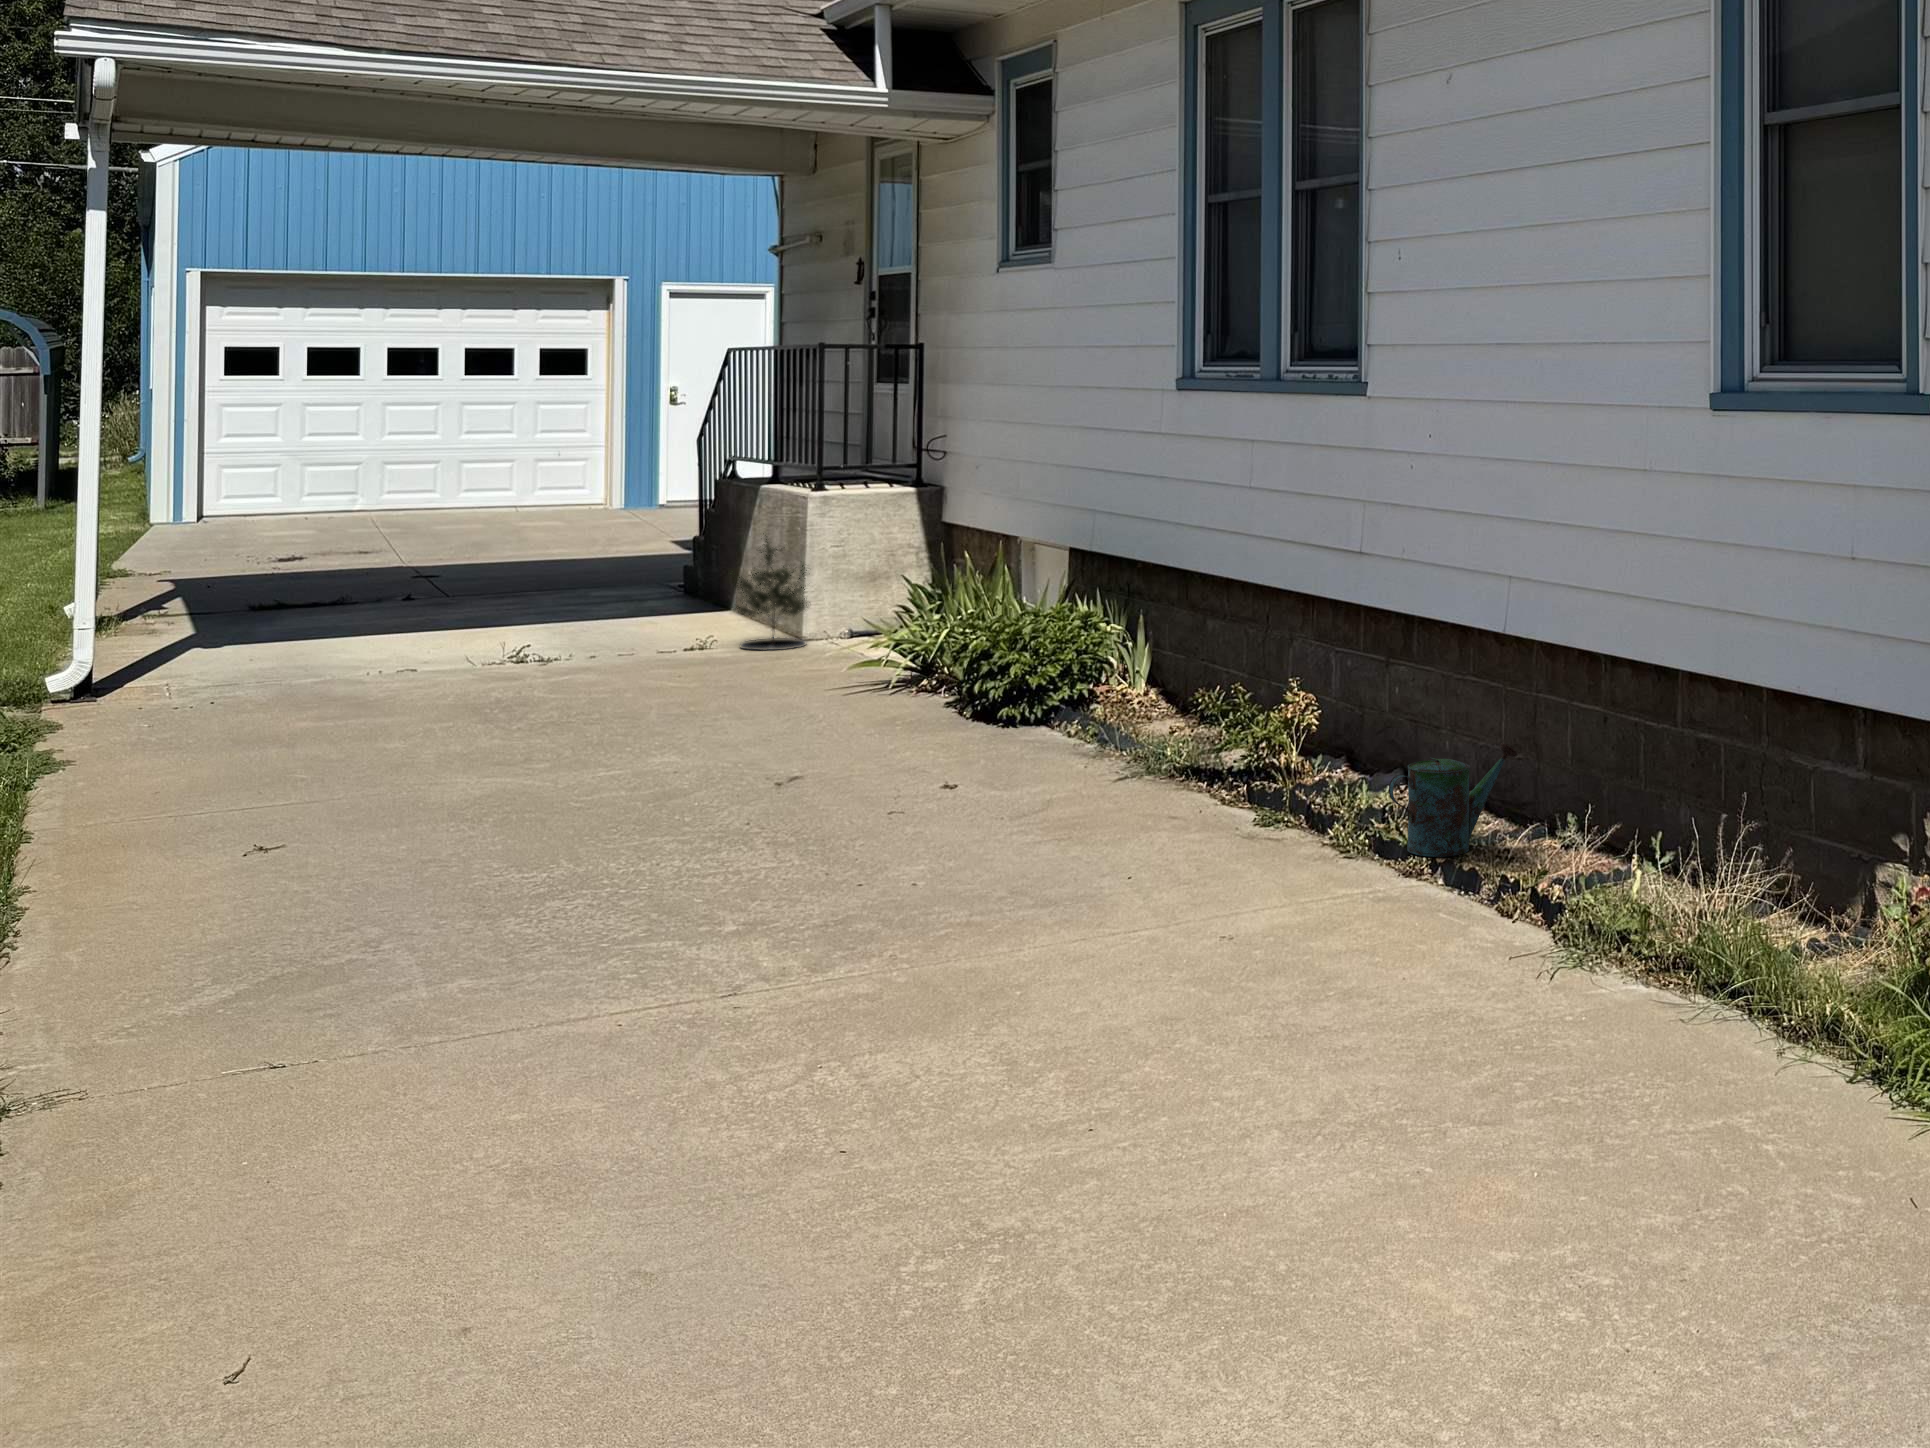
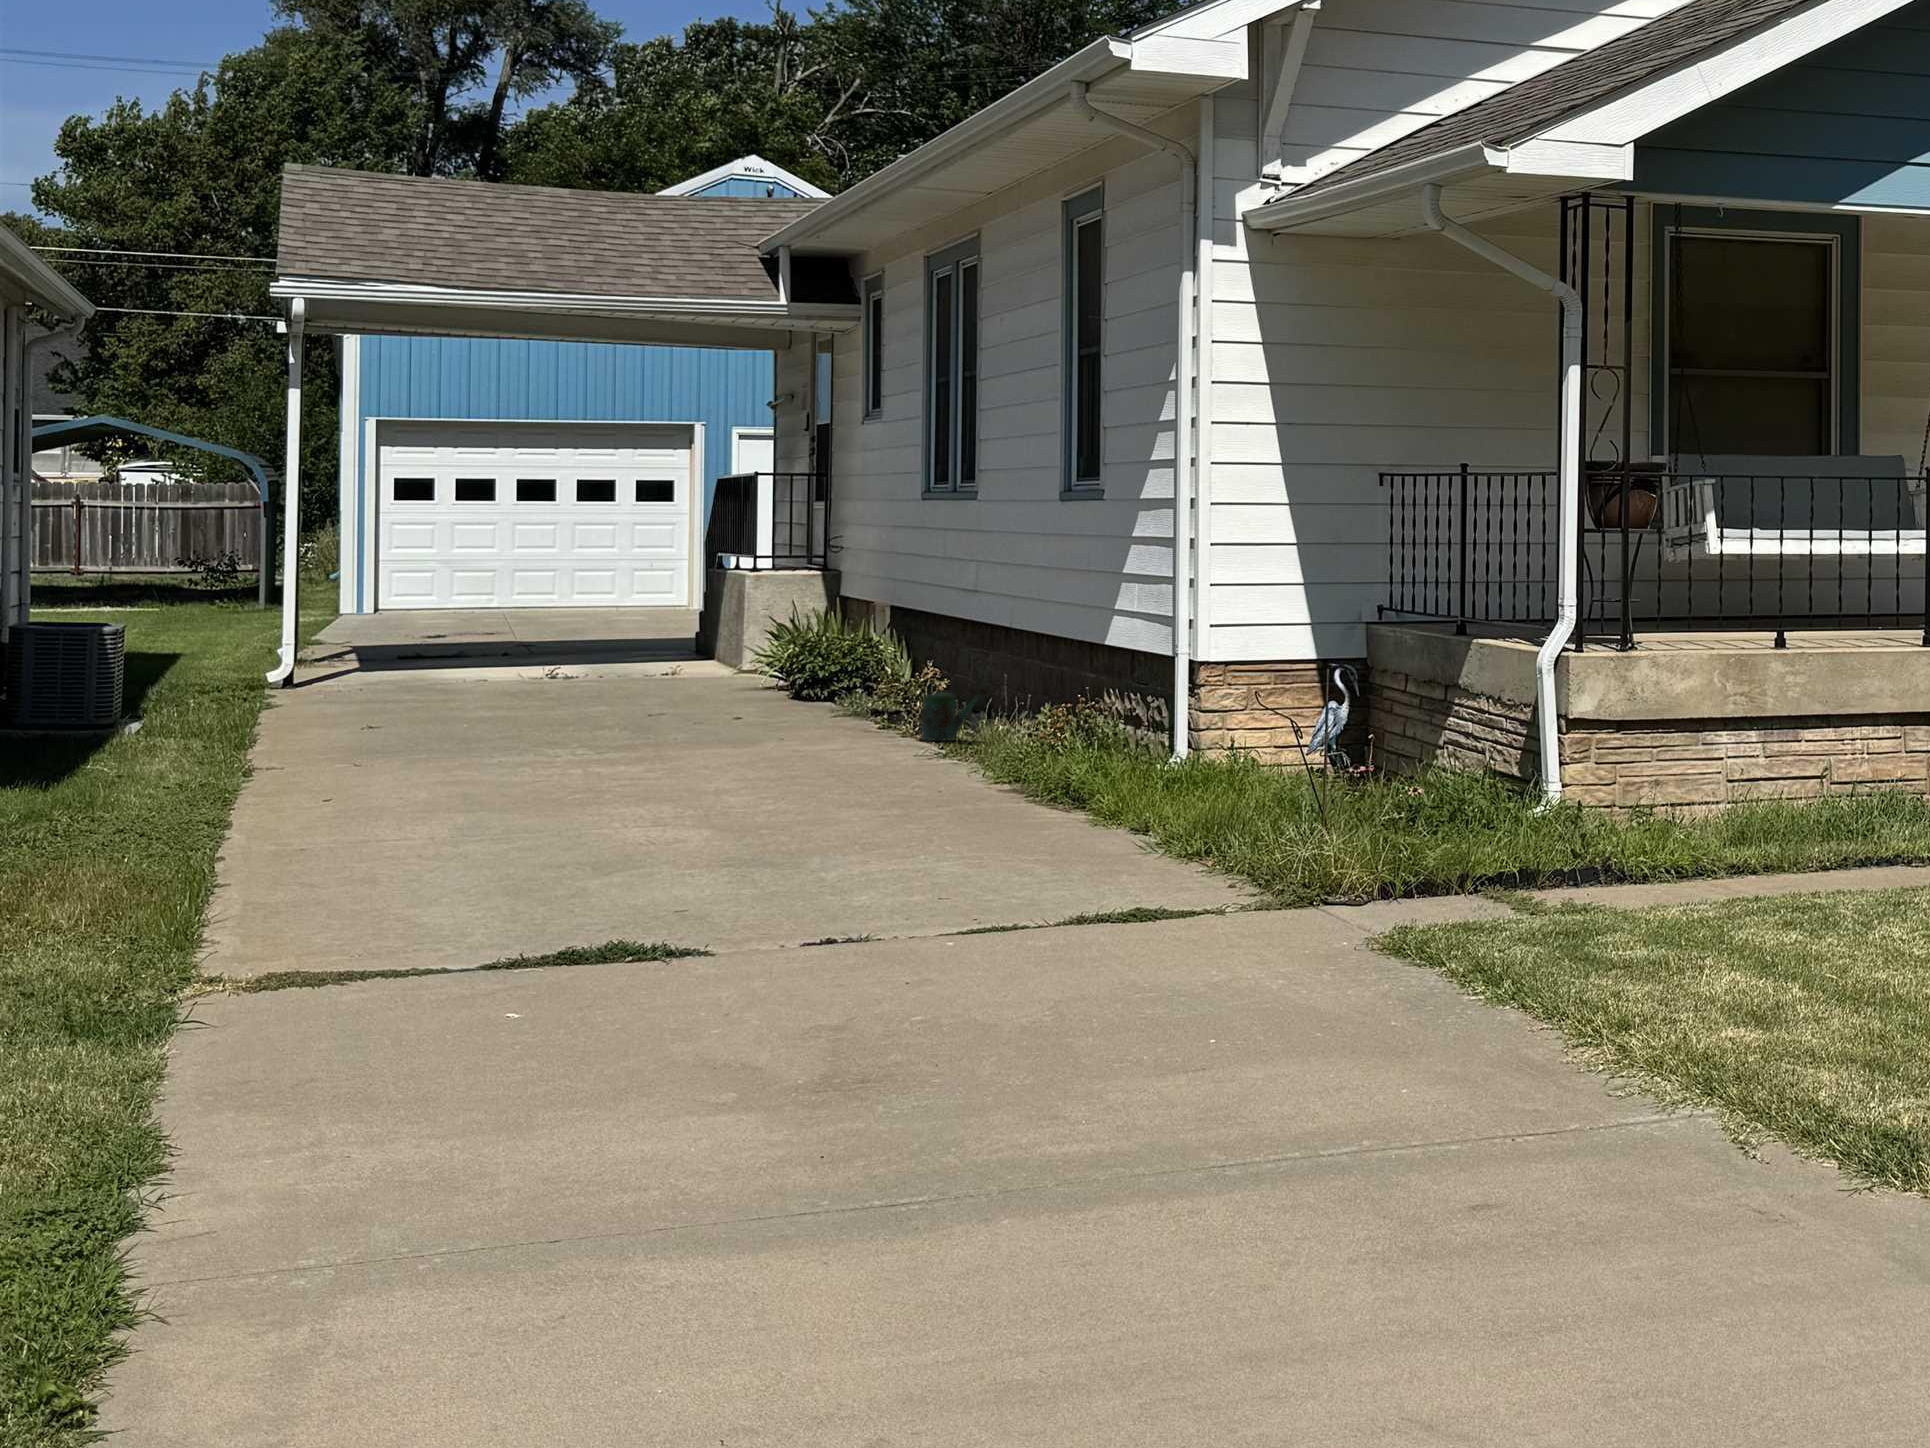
potted tree: present [731,533,807,650] -> none [682,602,740,682]

